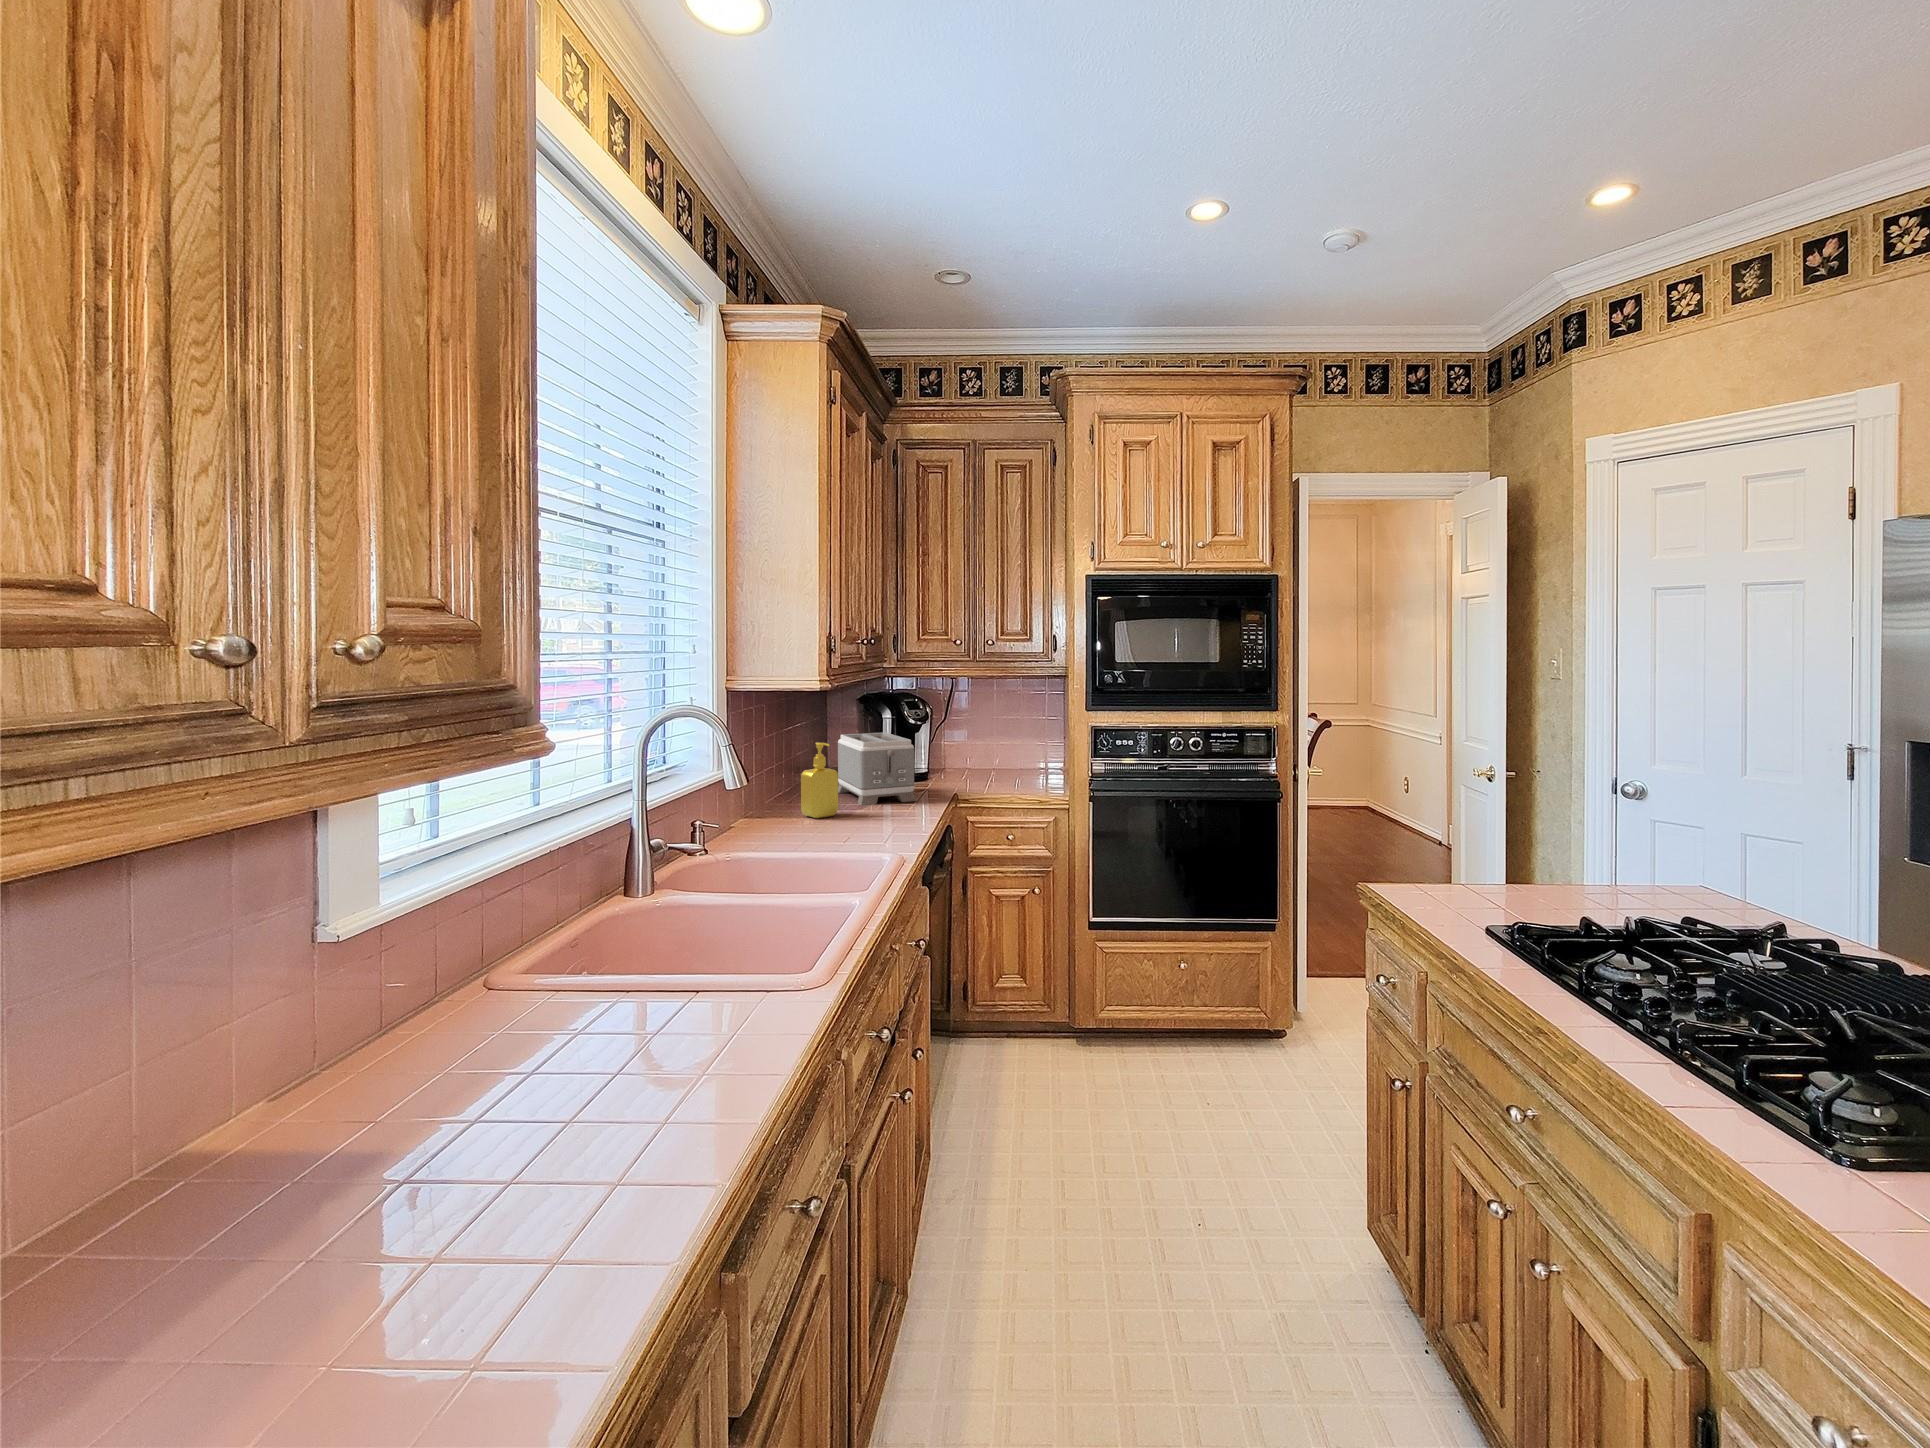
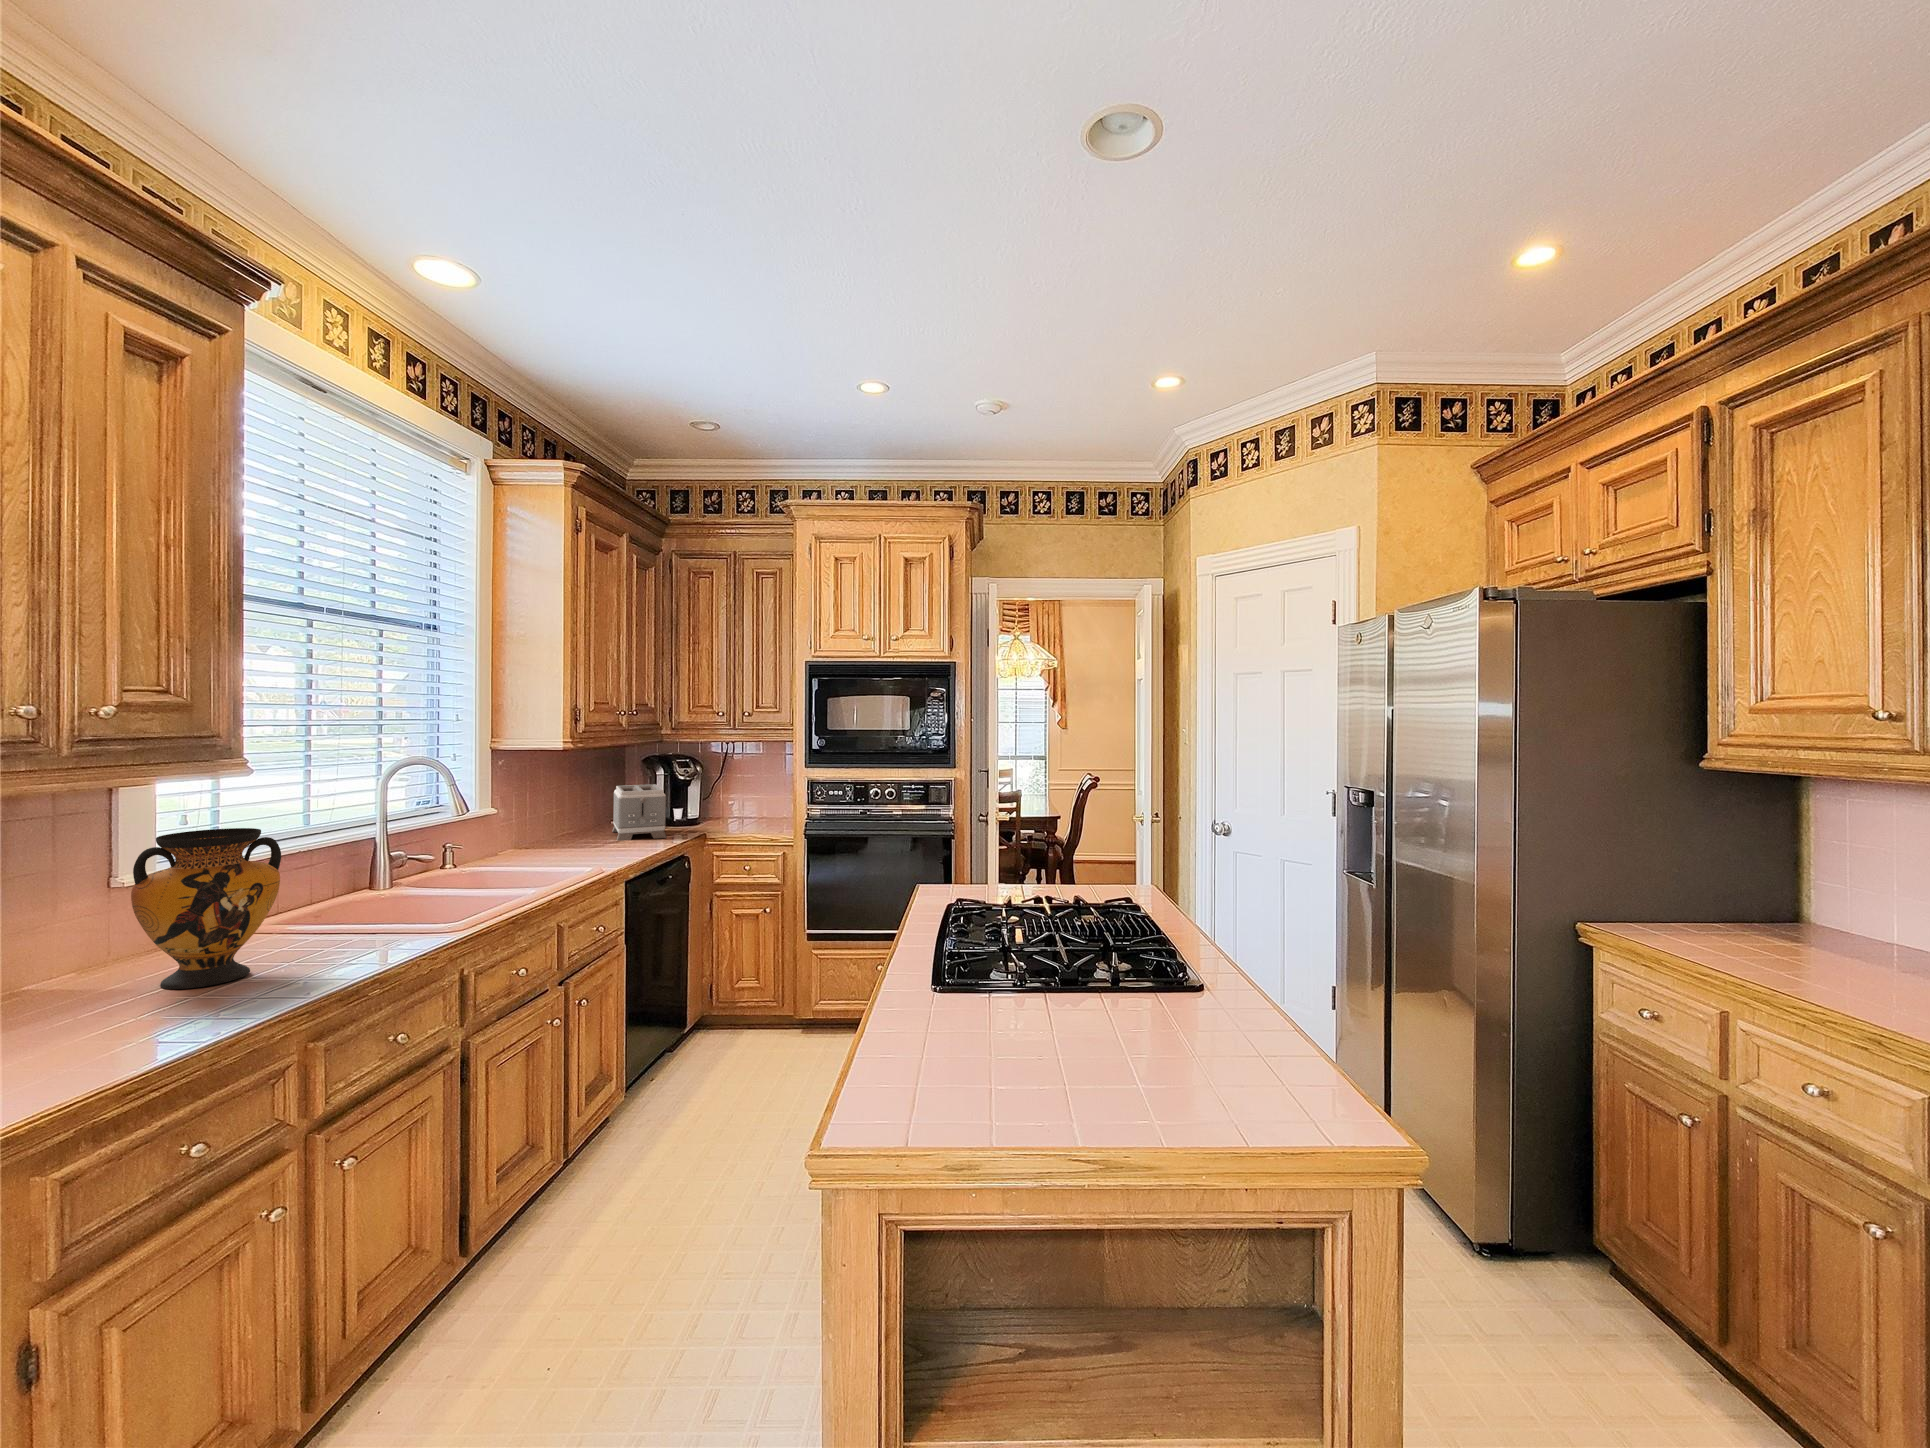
soap dispenser: present [801,742,838,818] -> none [558,791,588,849]
vase: none [290,841,611,1260] -> present [131,828,281,989]

